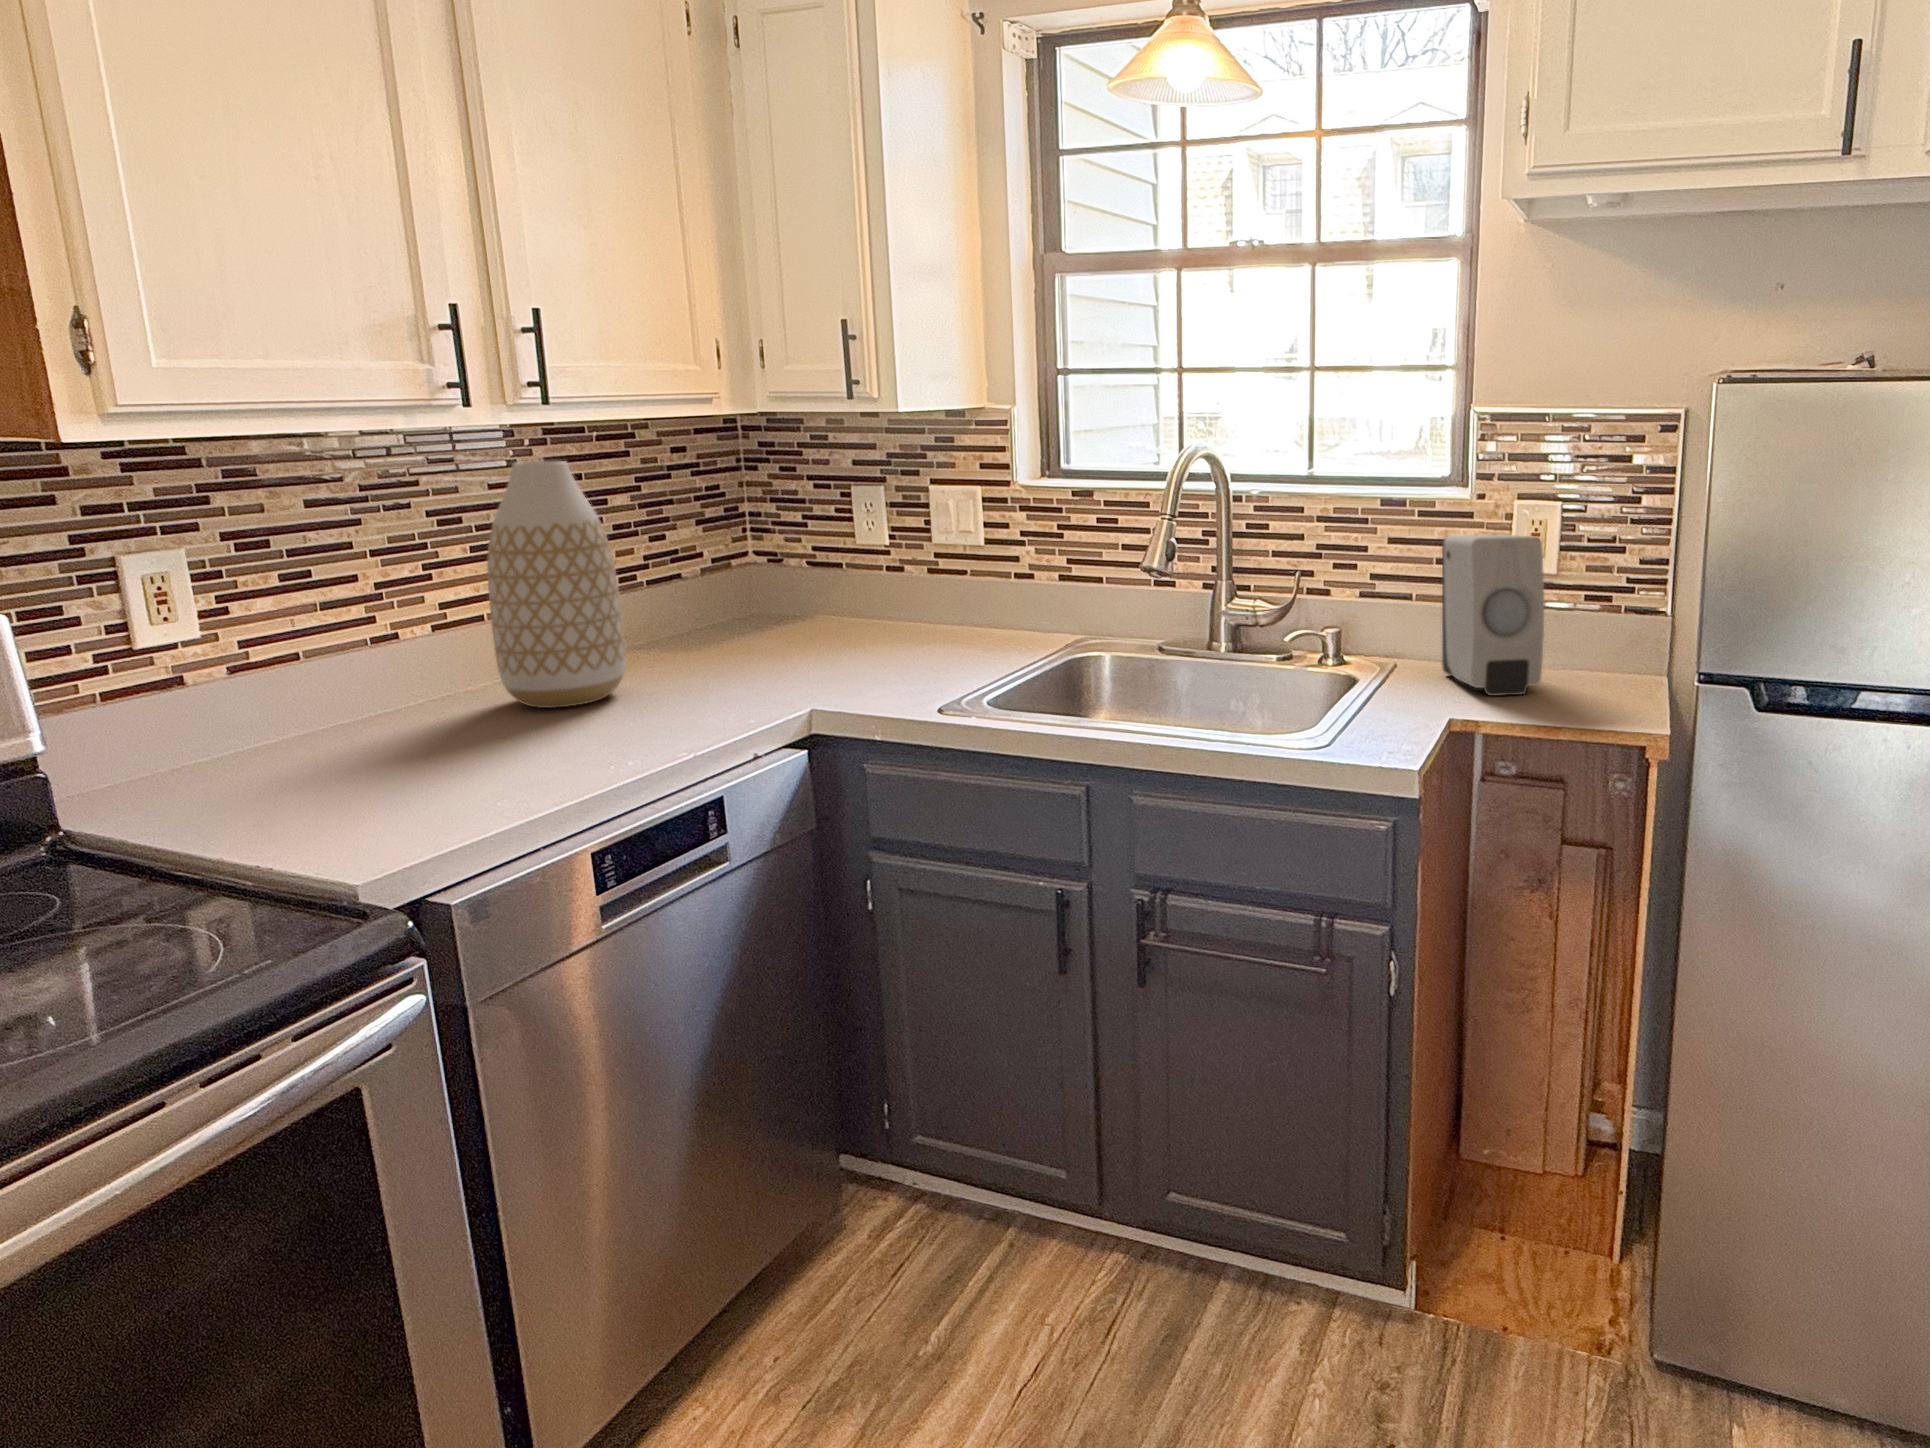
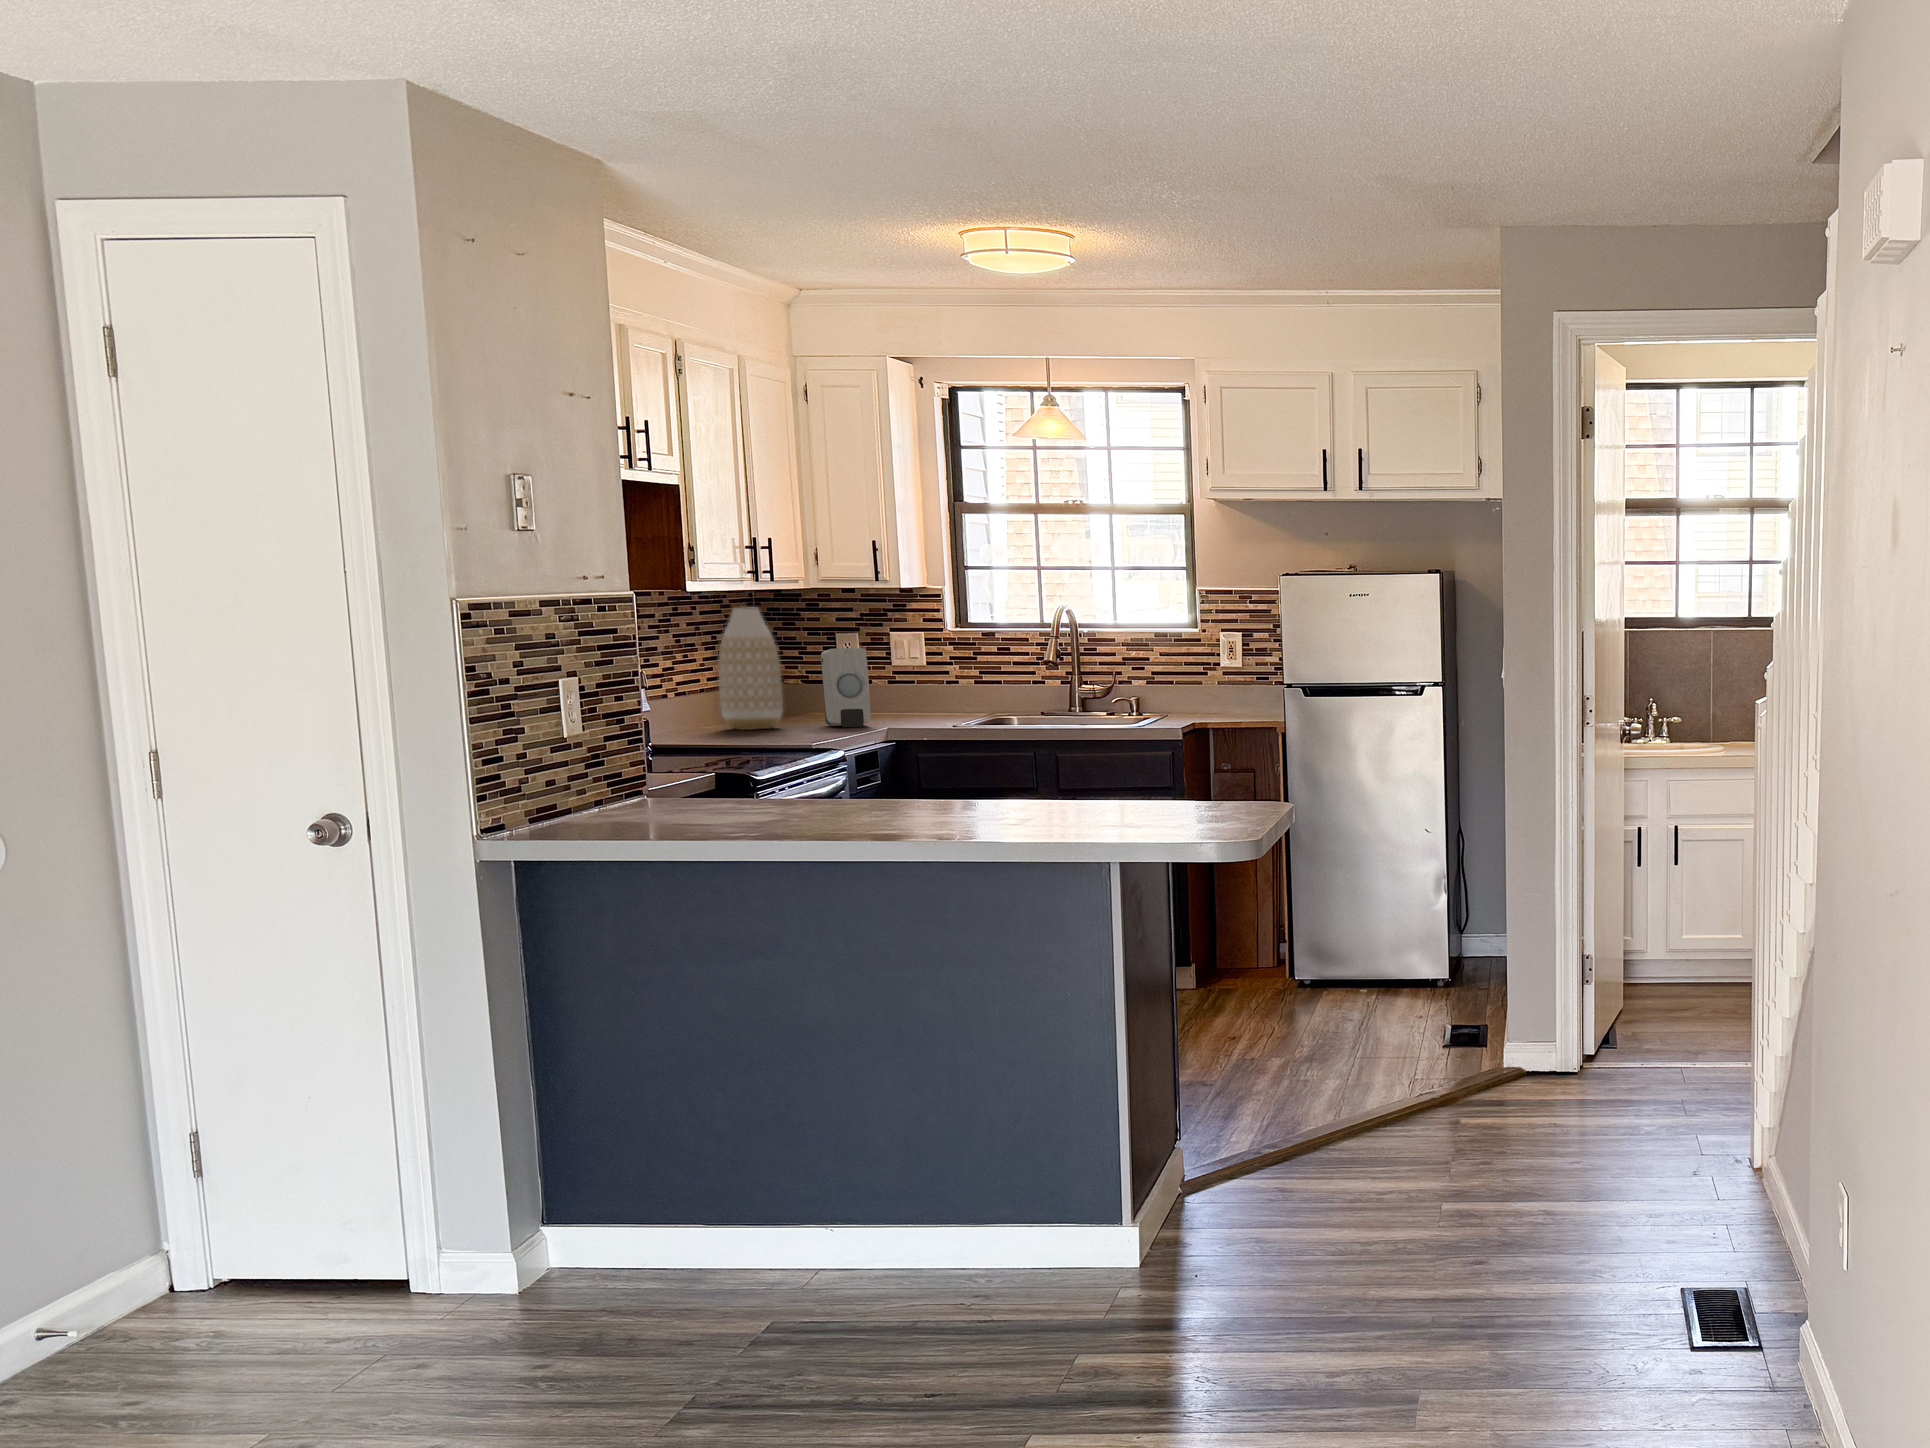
soap dispenser: present [1442,535,1544,696] -> present [821,648,871,727]

